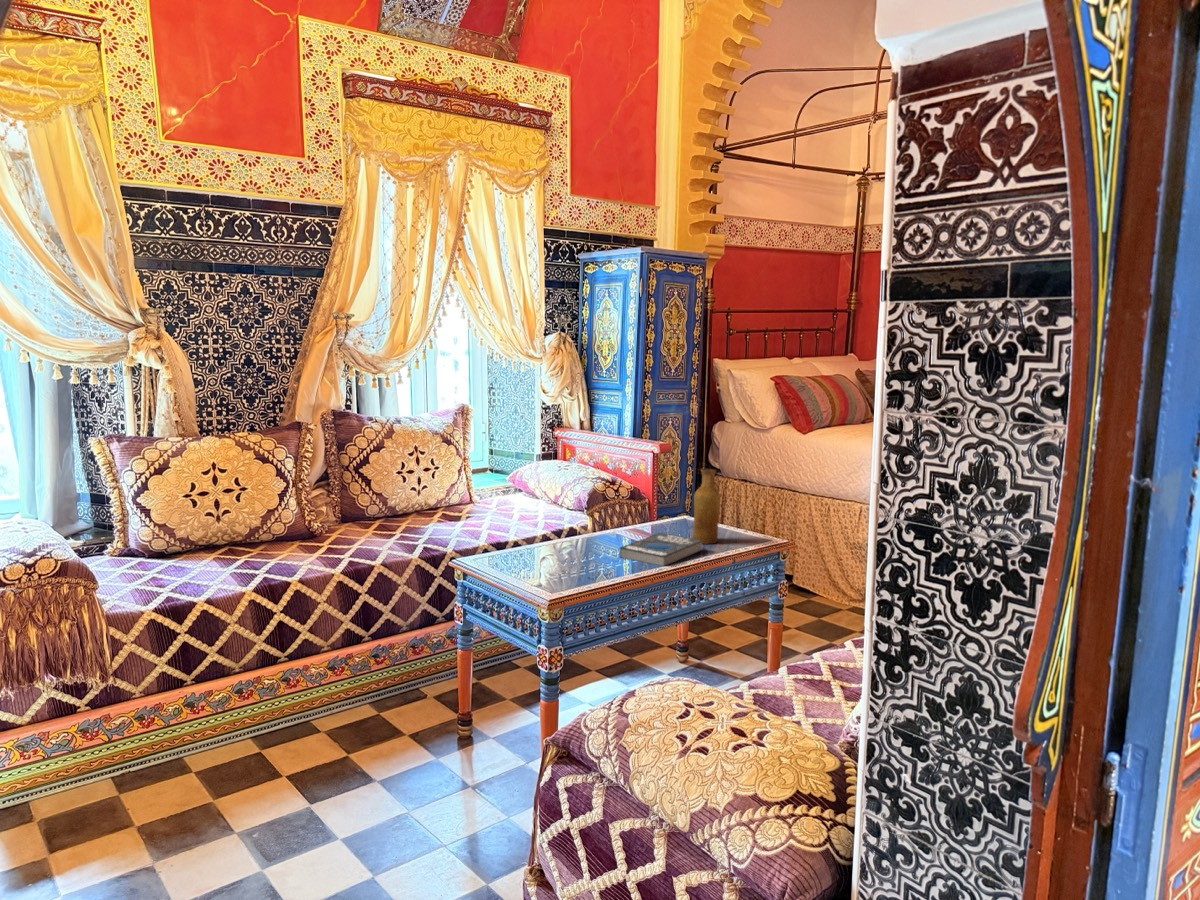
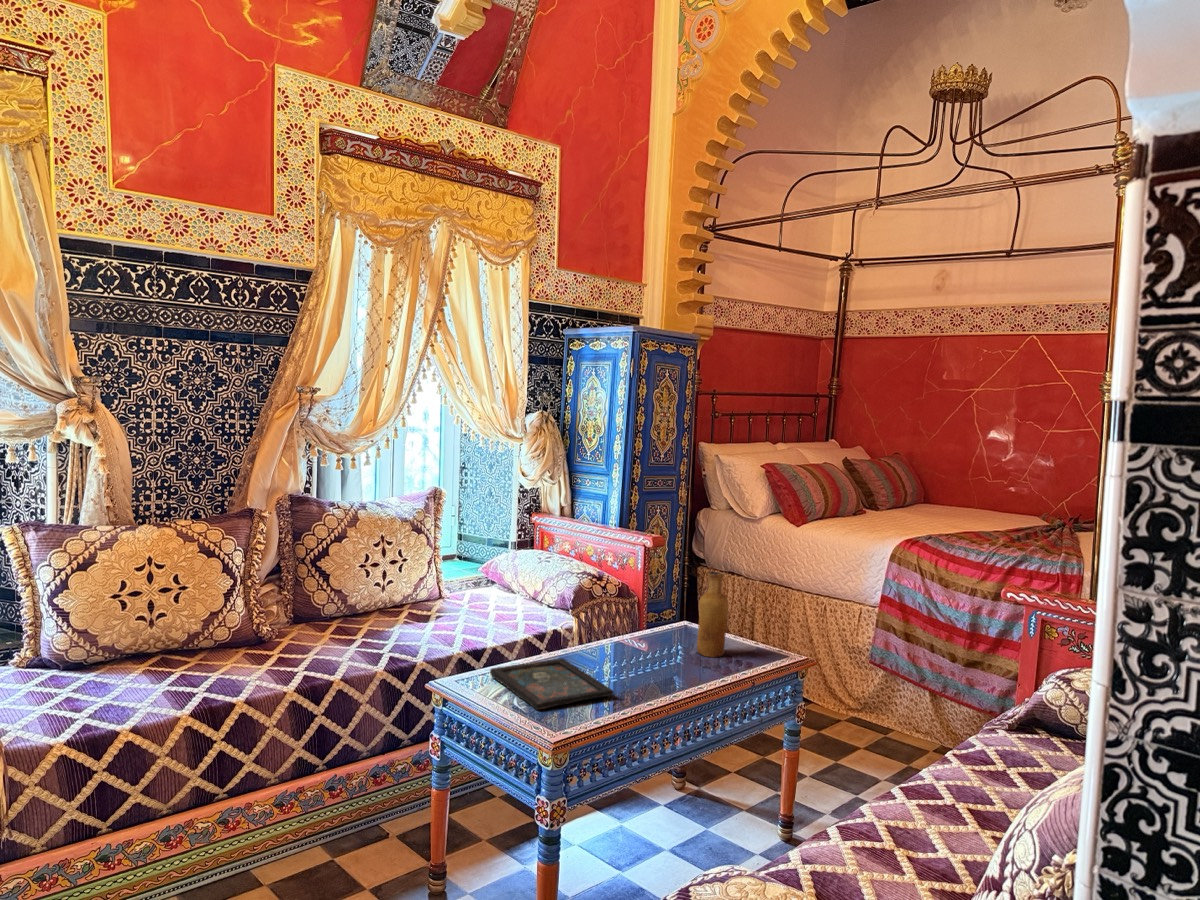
book: present [619,533,703,566] -> none [621,644,712,689]
tray: none [505,544,609,581] -> present [490,658,613,709]

